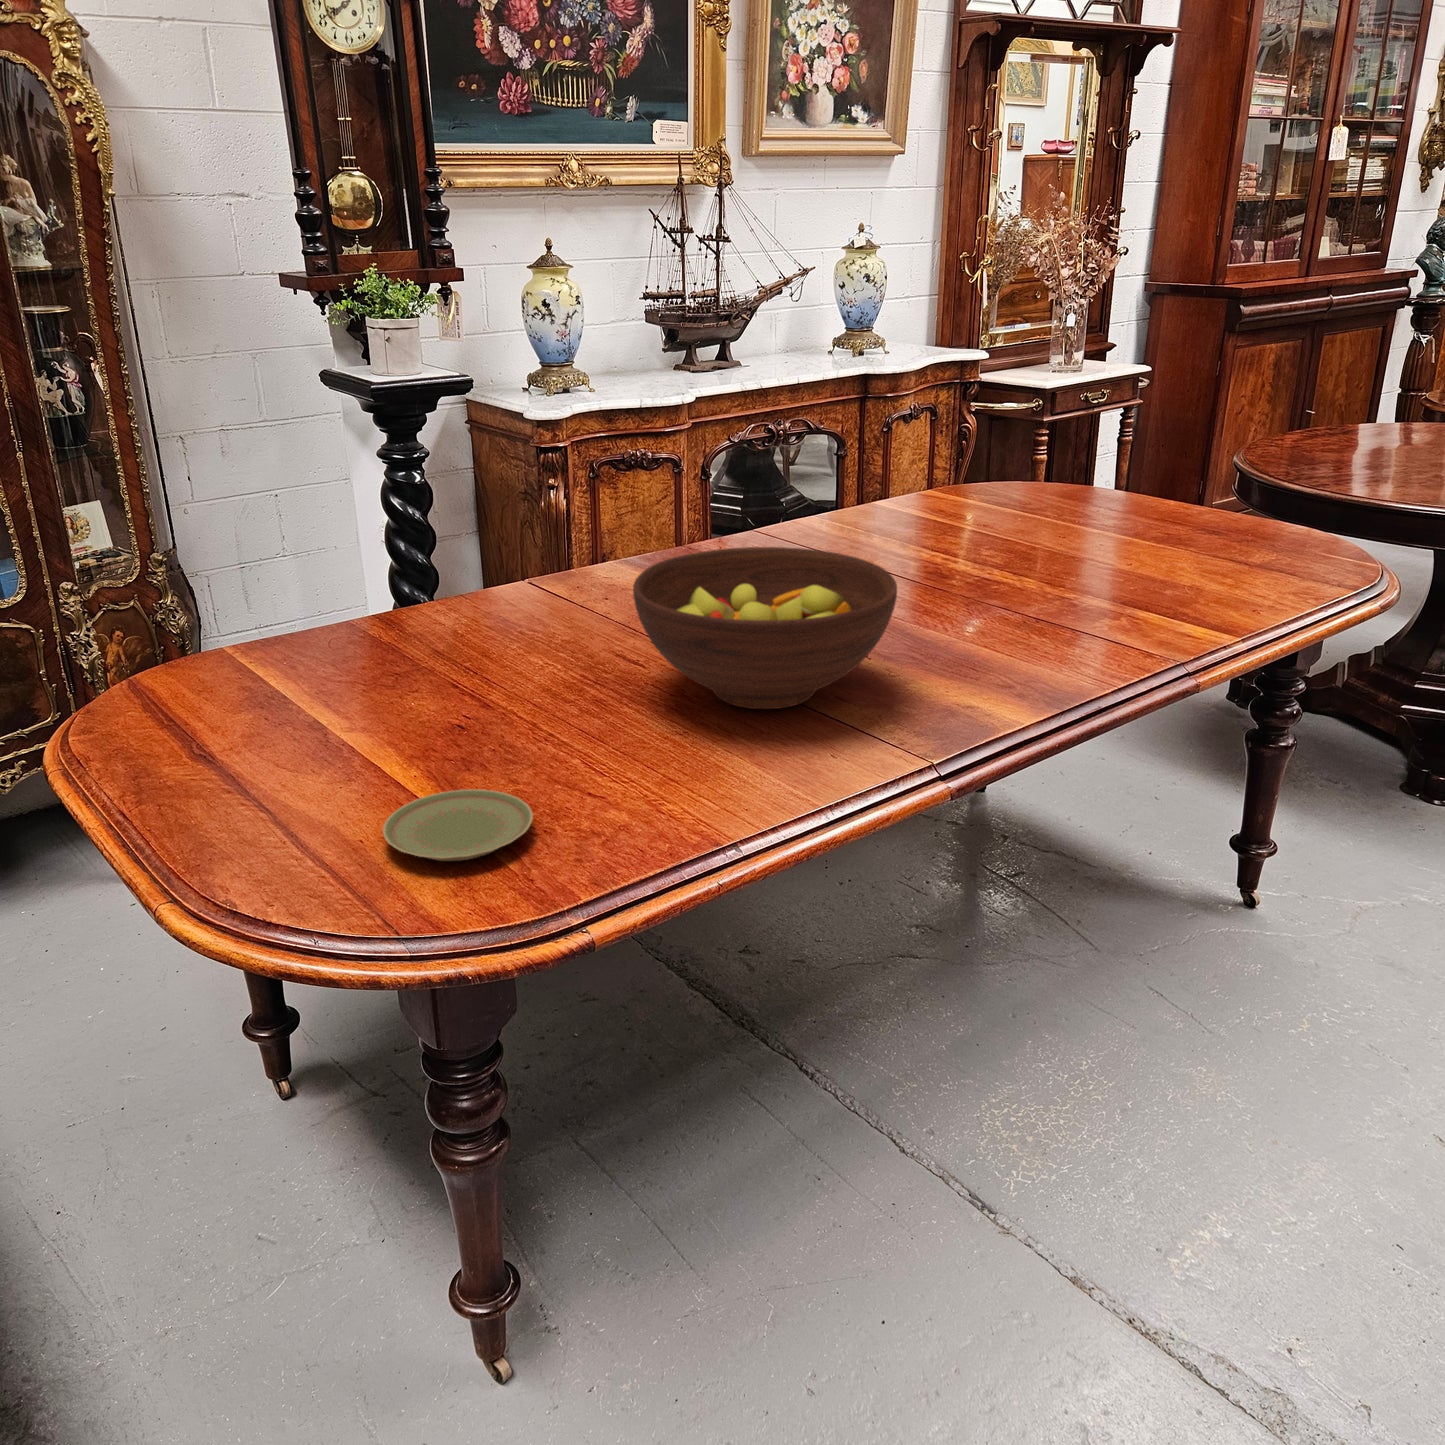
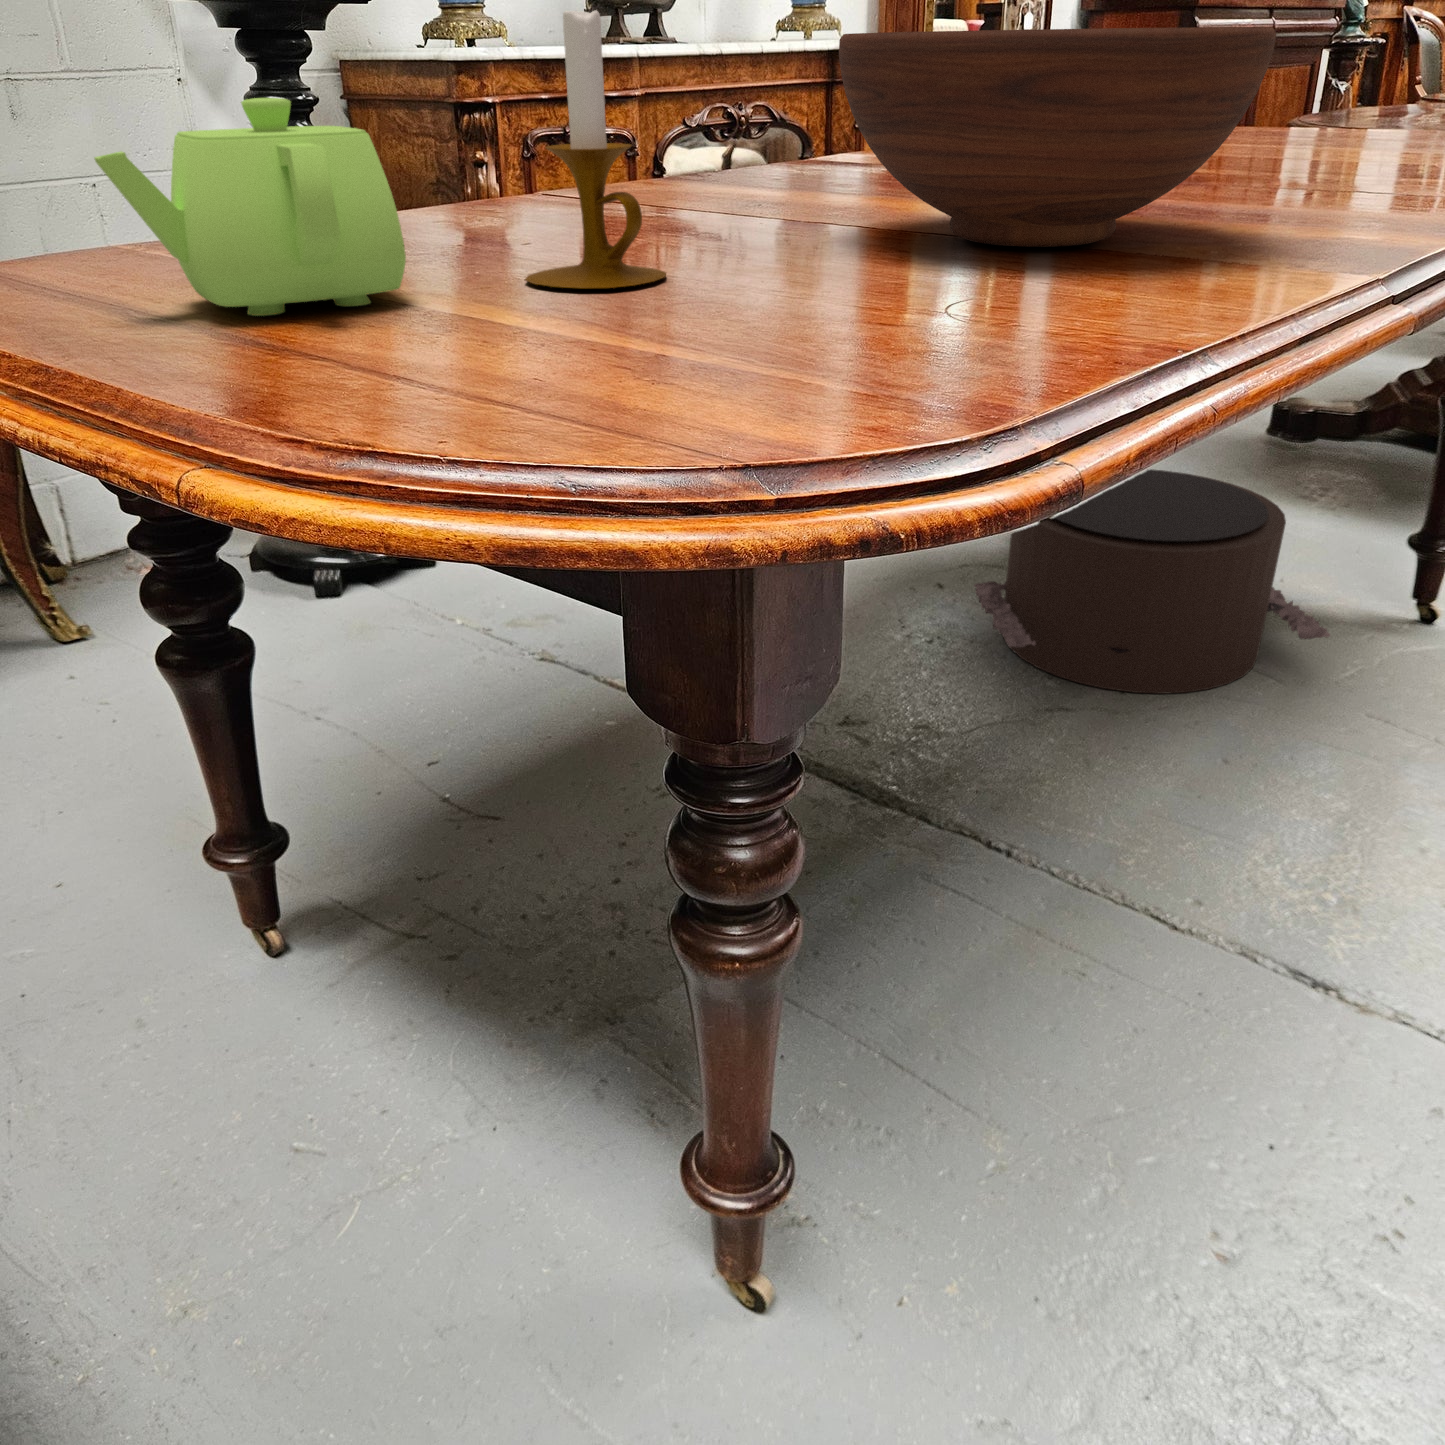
candlestick: none [420,593,506,744] -> present [525,10,666,289]
teapot: none [175,643,341,762] -> present [94,98,406,316]
pouf: none [874,759,1137,954] -> present [974,469,1330,694]
plate: present [383,789,533,861] -> none [590,301,869,382]

